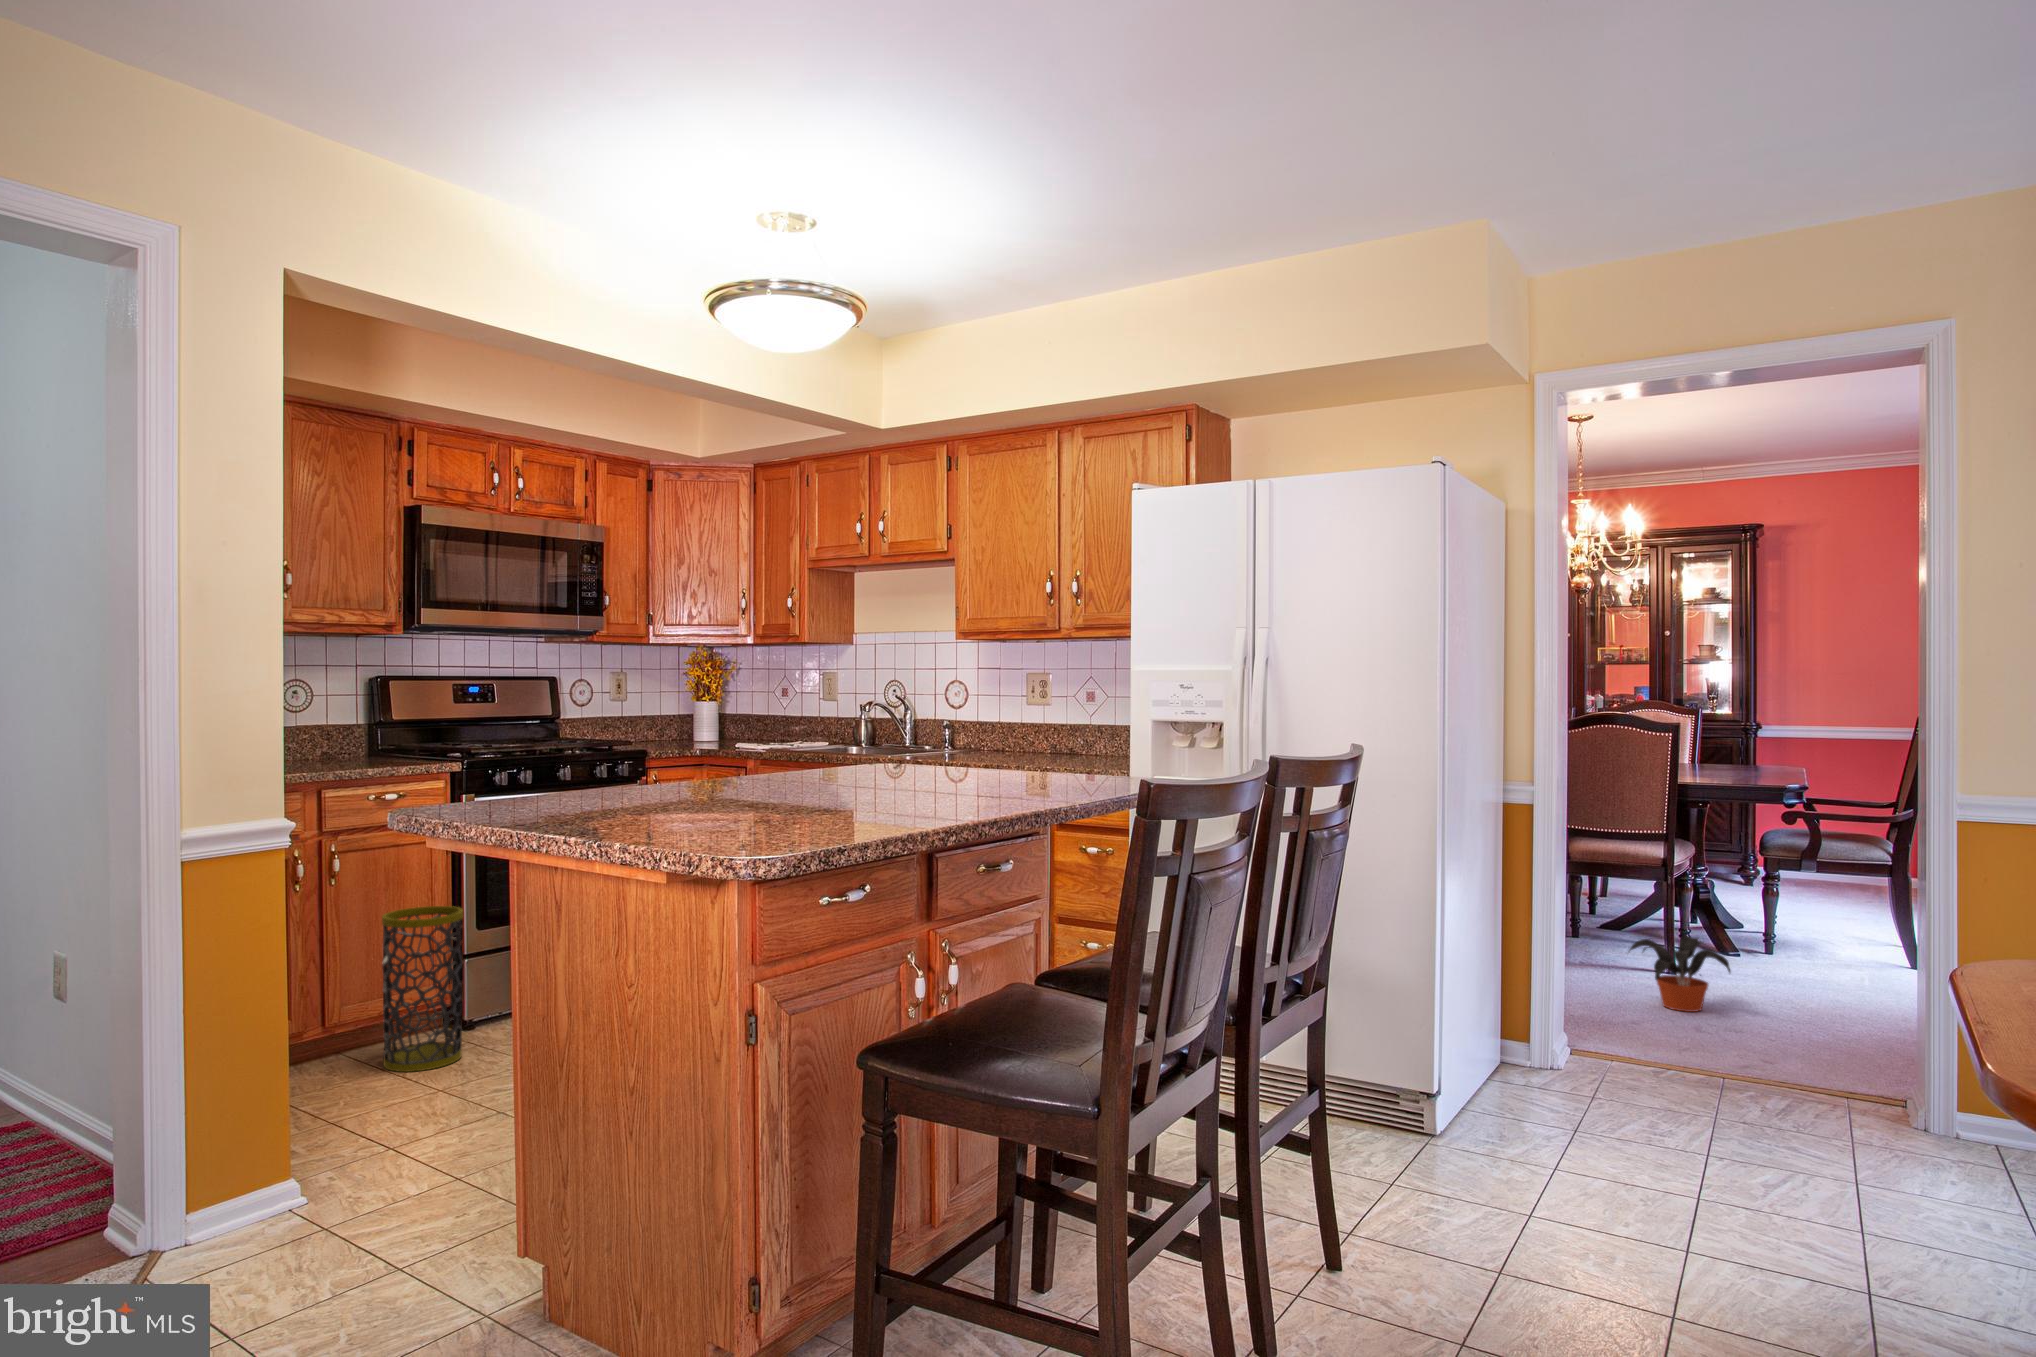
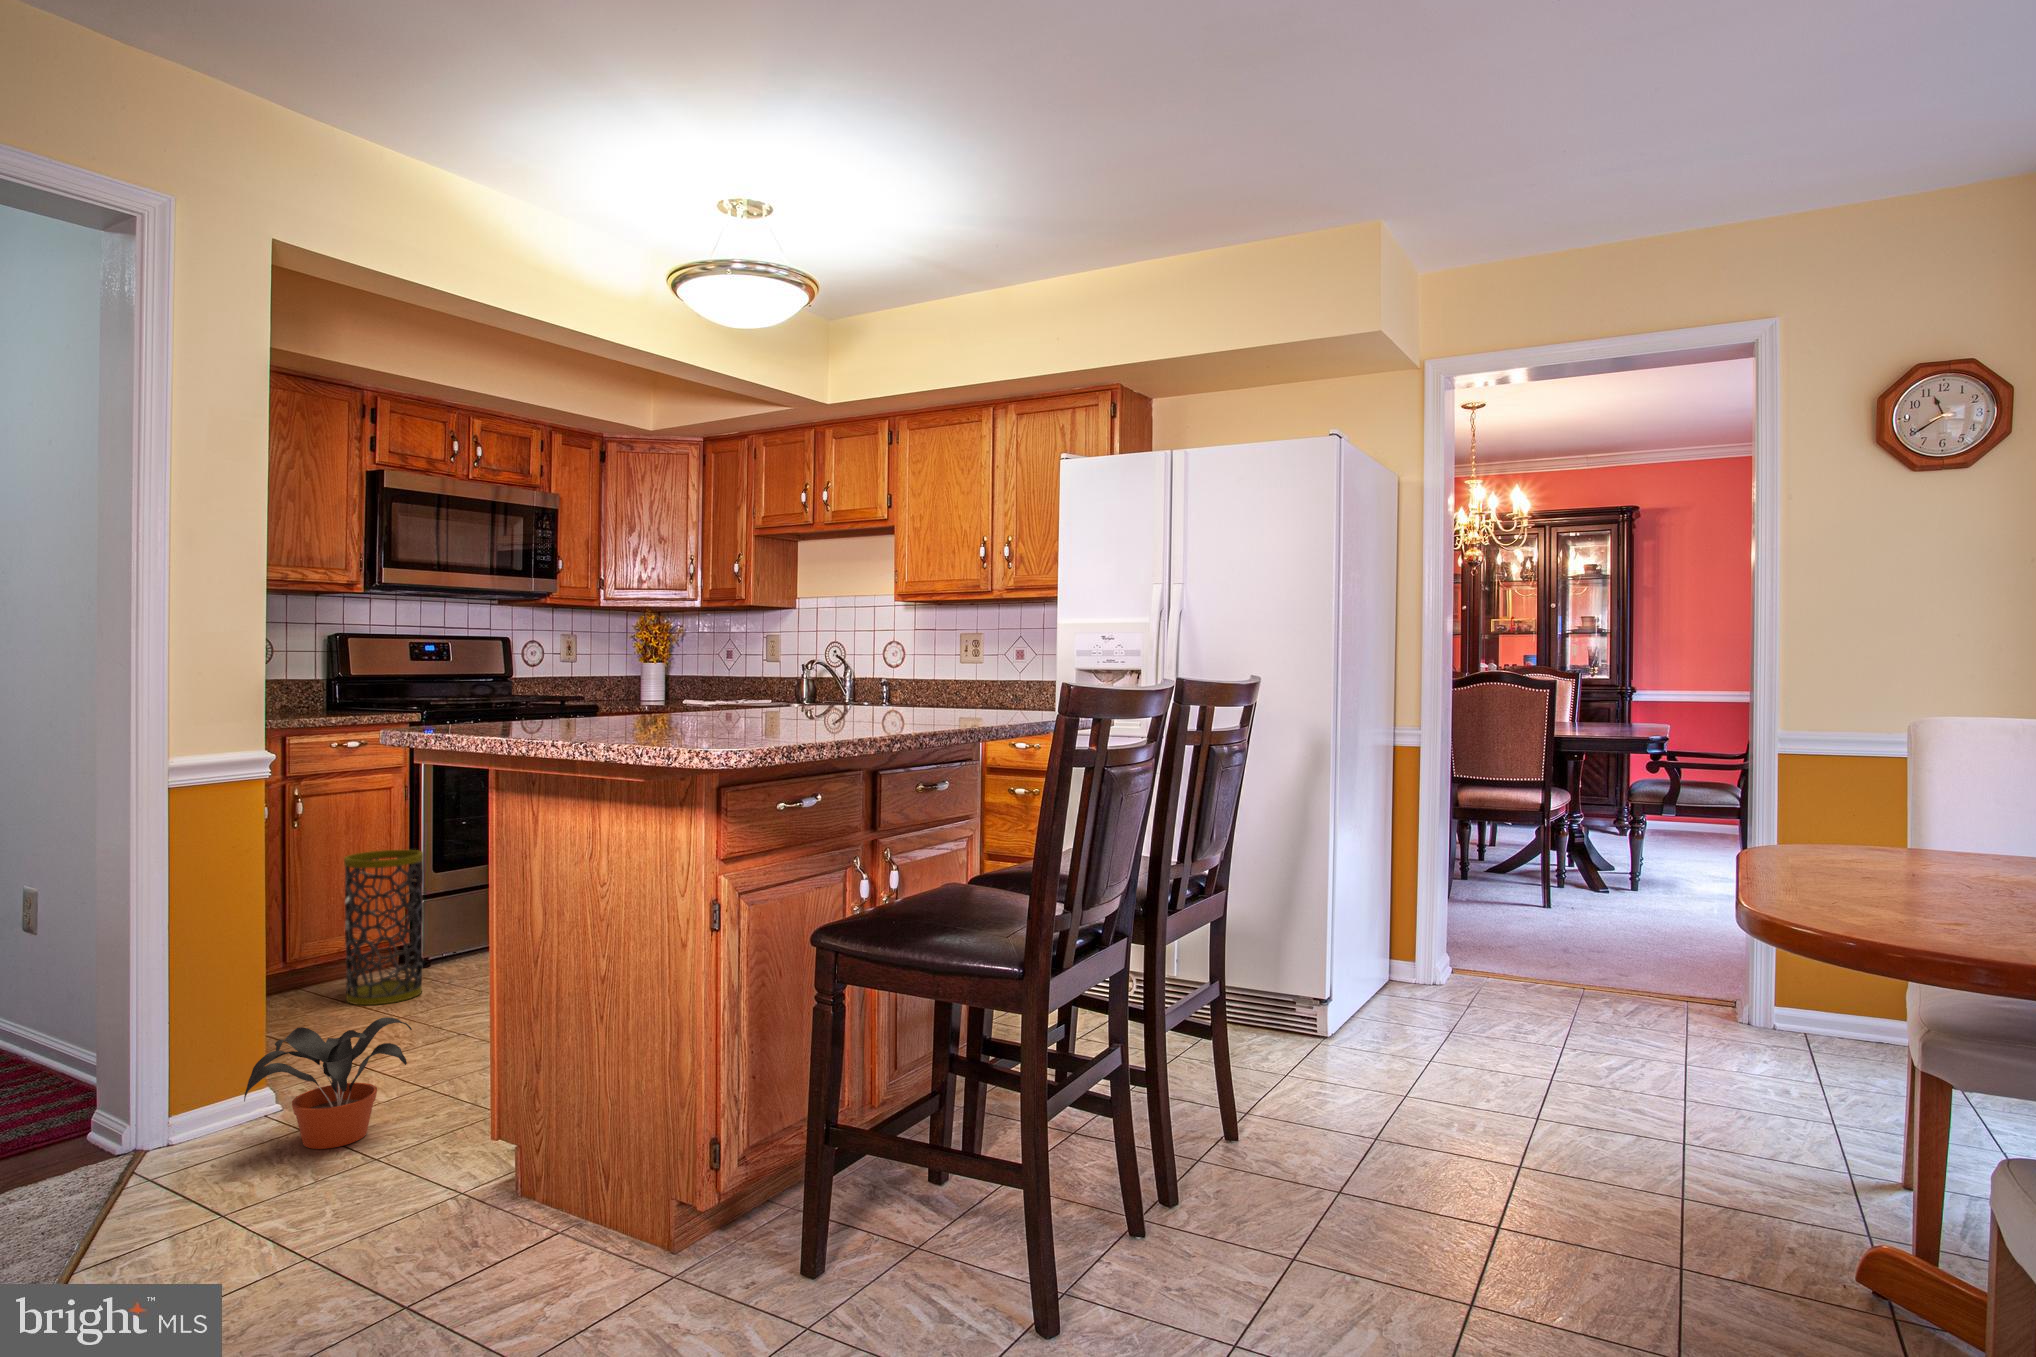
potted plant: present [1629,935,1730,1012] -> present [244,1017,412,1149]

